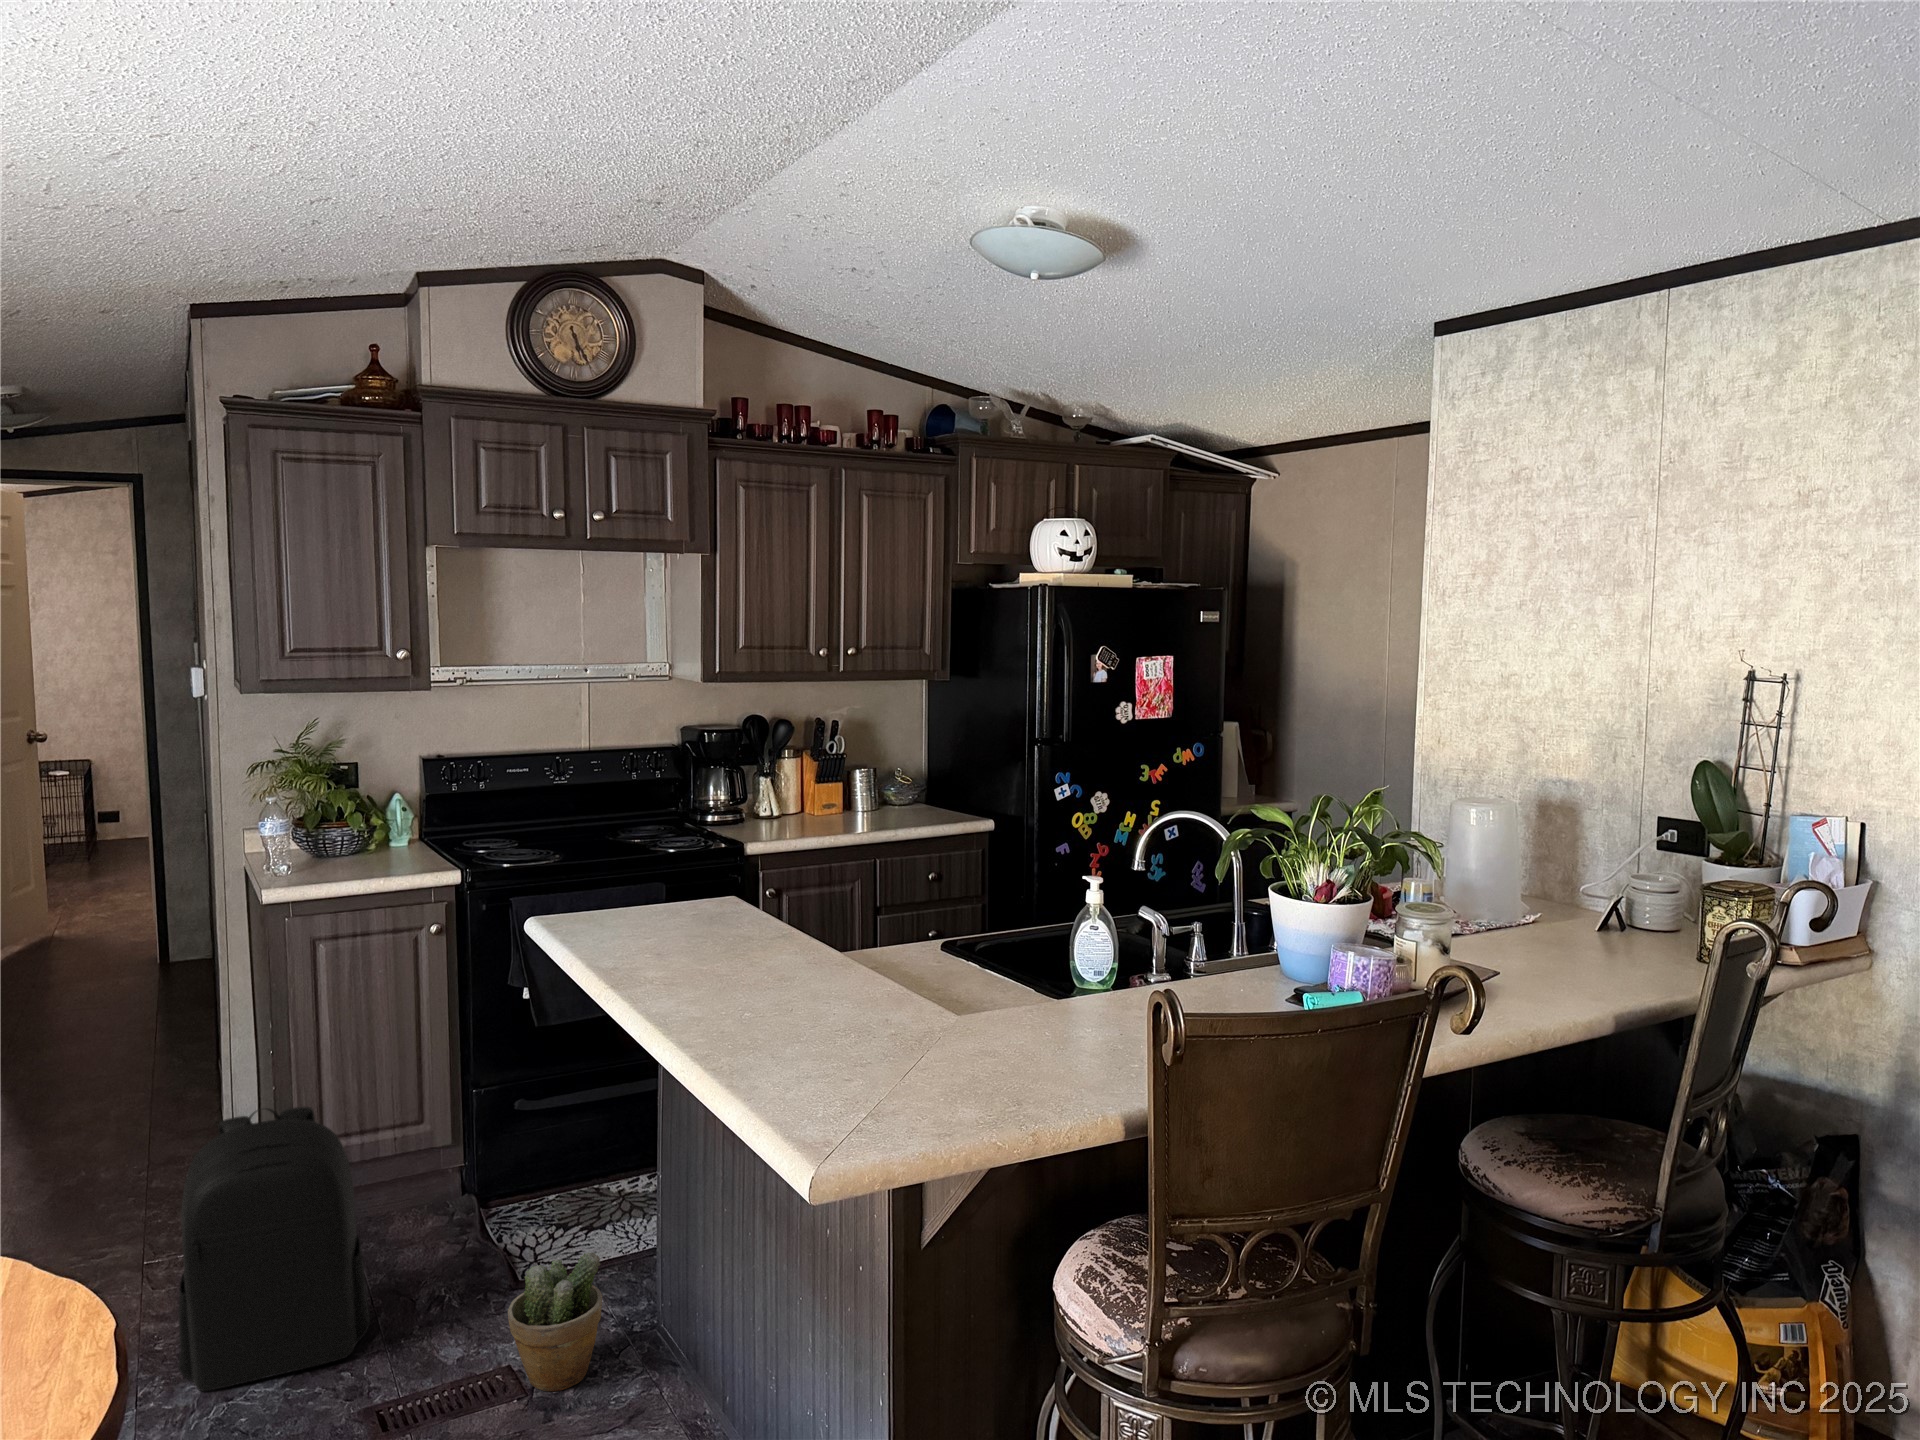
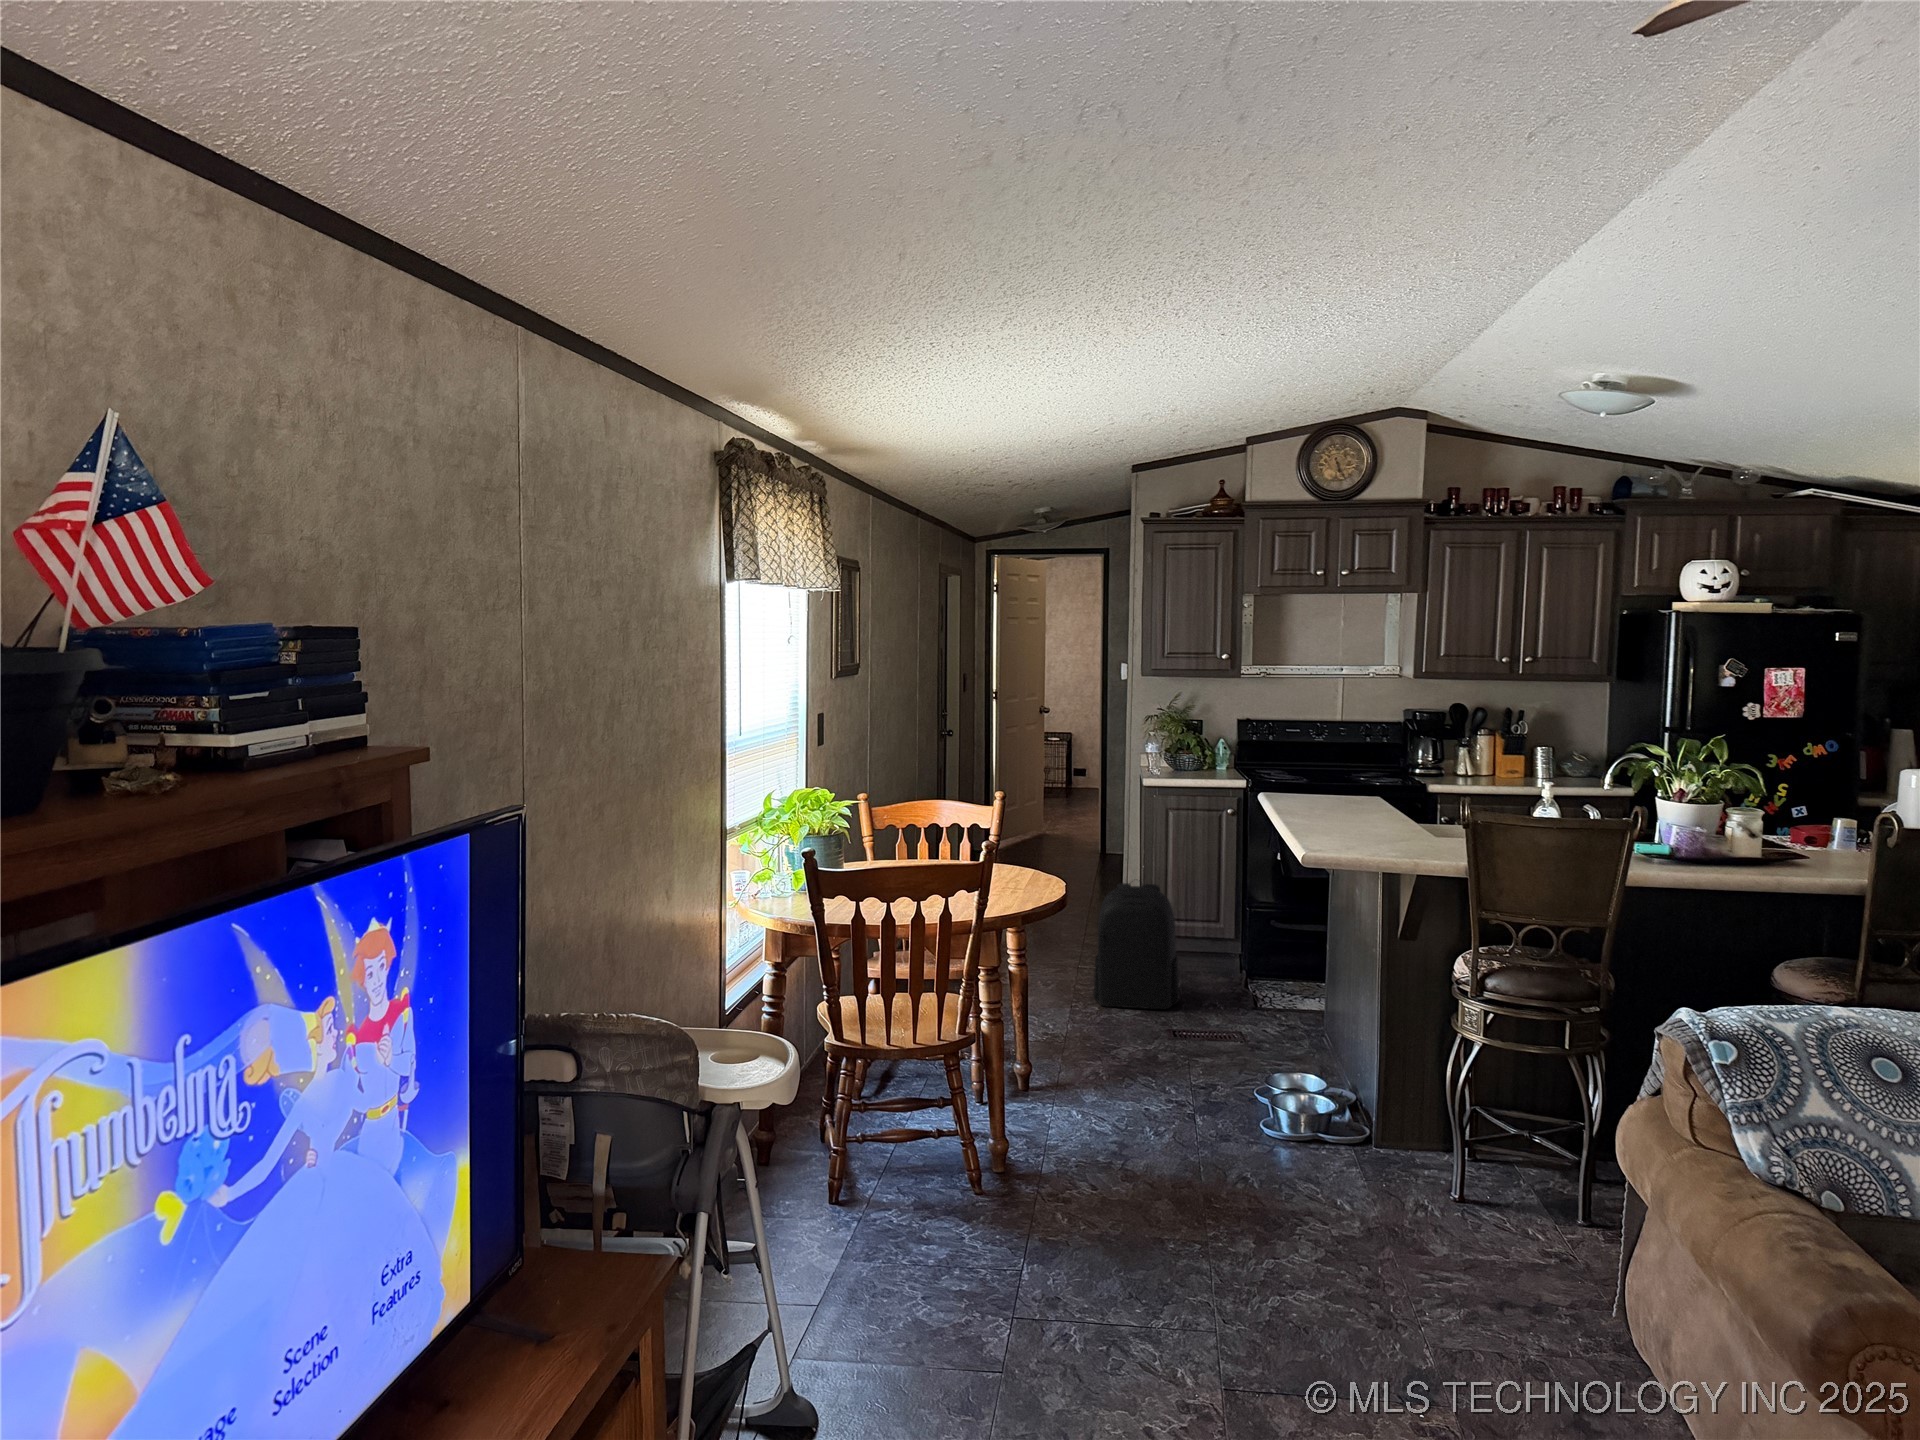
potted plant: present [508,1252,602,1391] -> none [1240,974,1290,1041]

